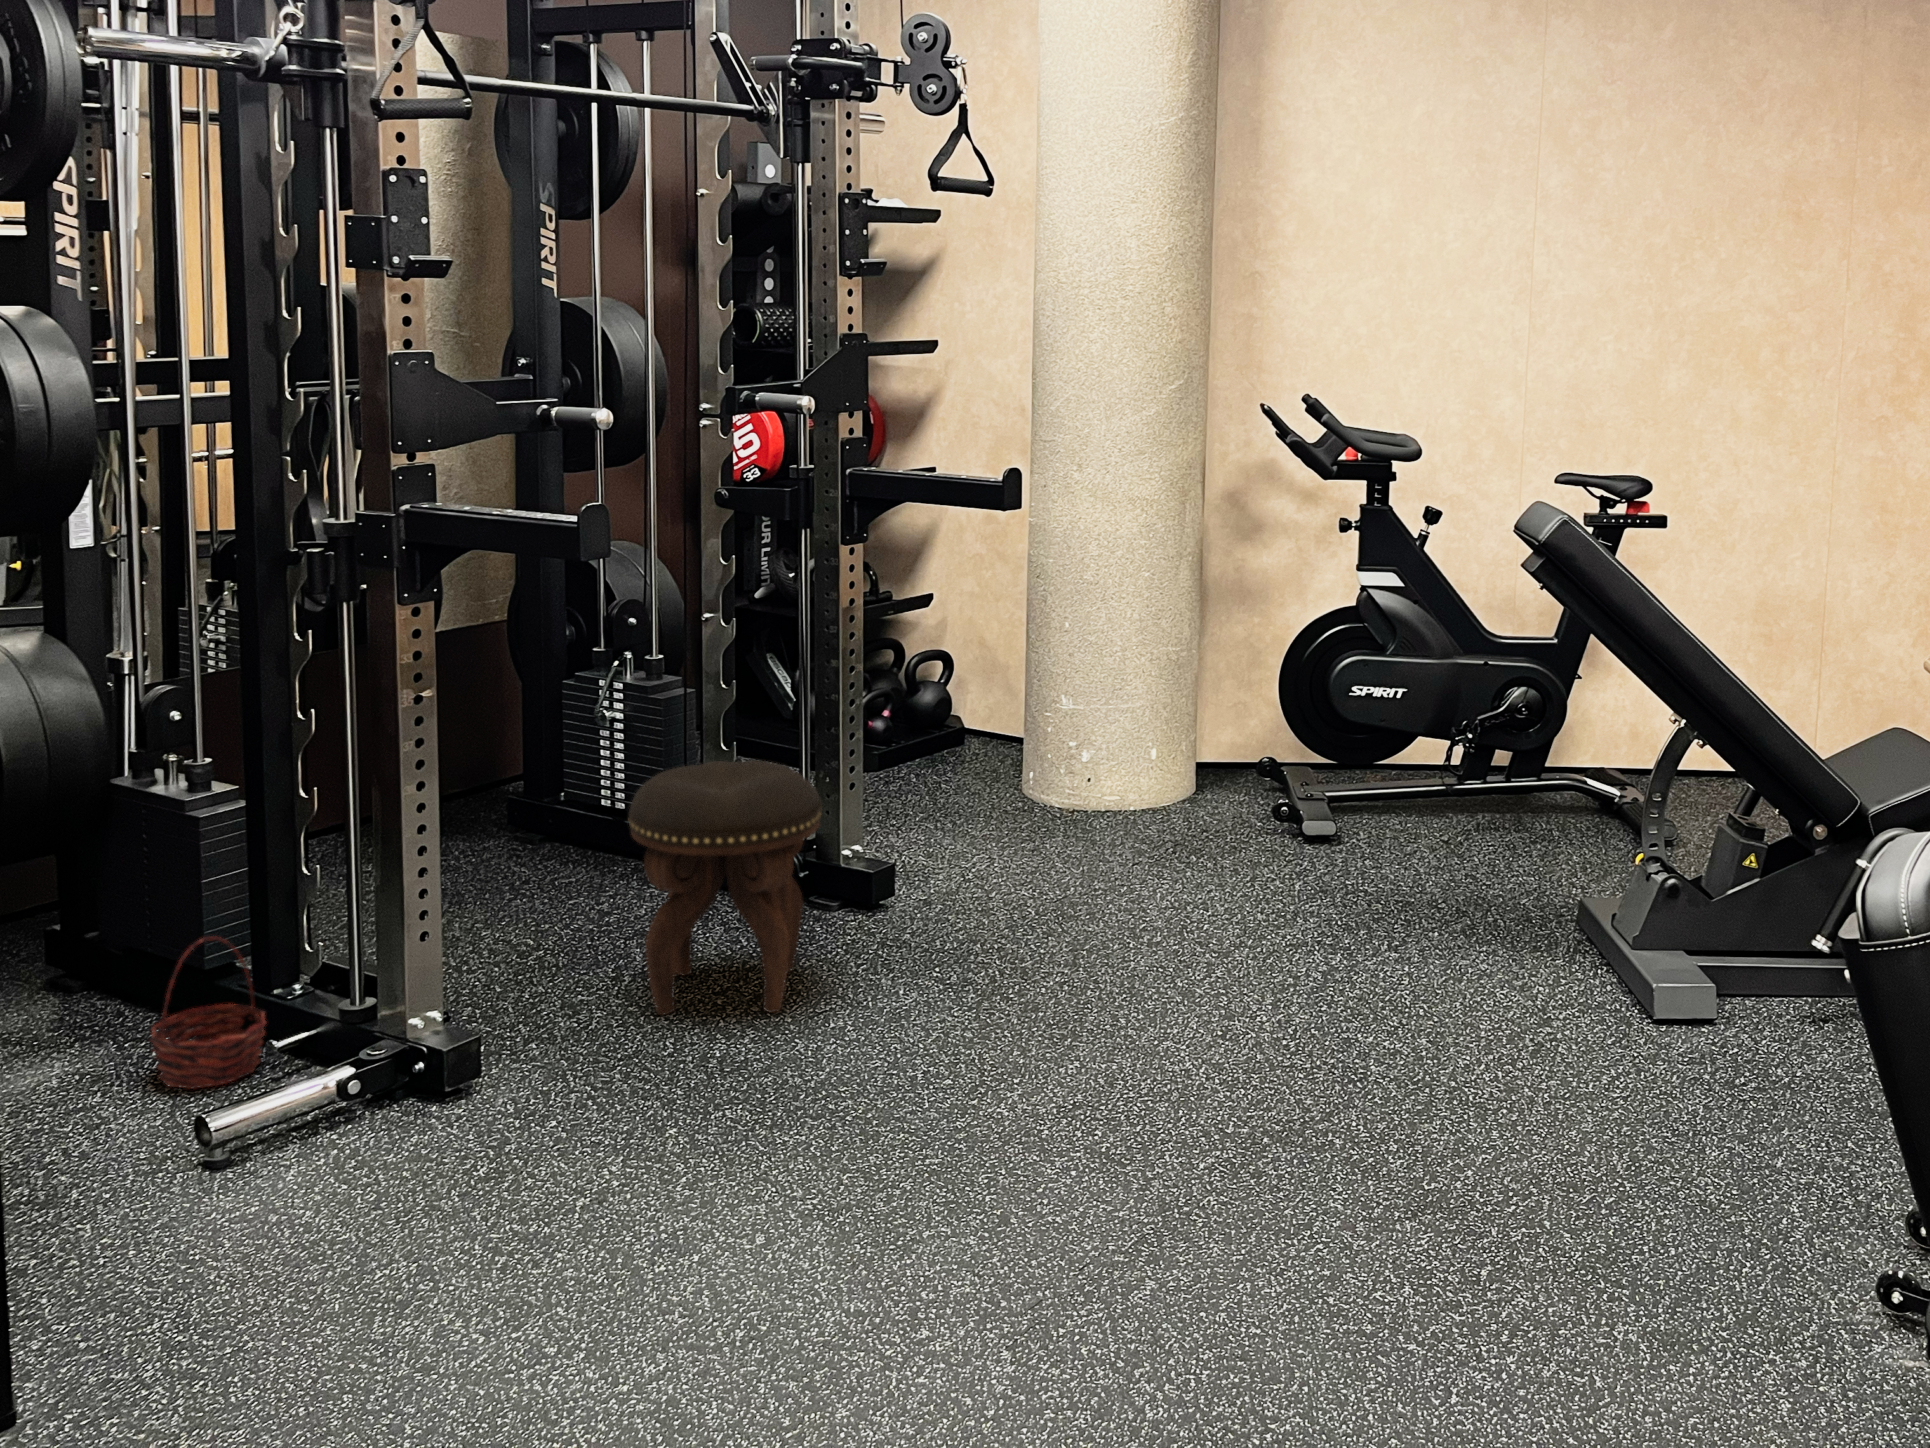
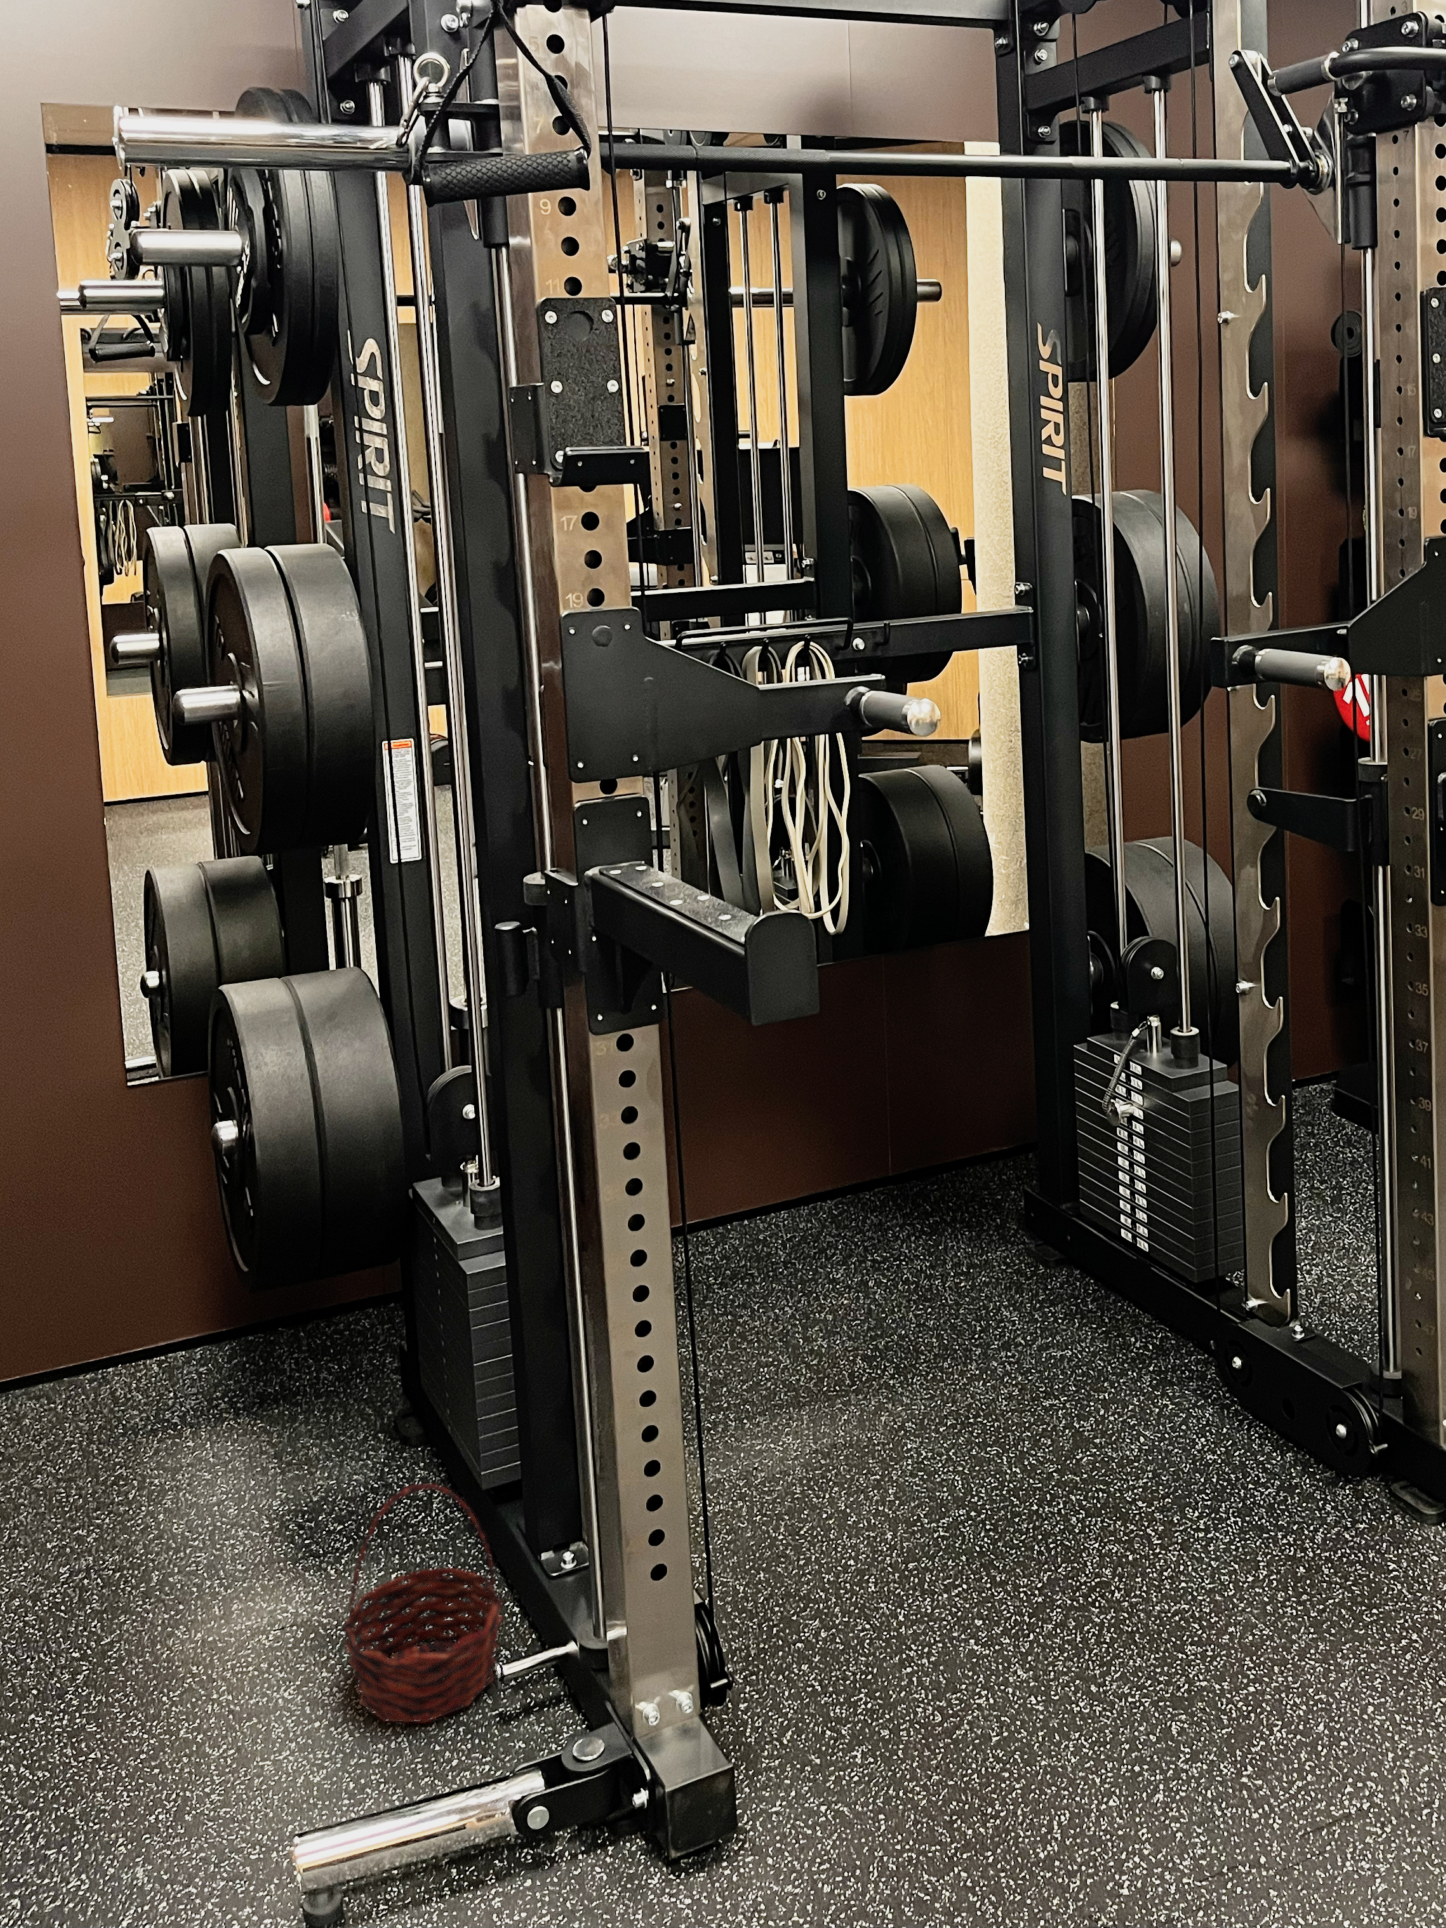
footstool: present [629,760,822,1015] -> none [1017,1291,1353,1810]

